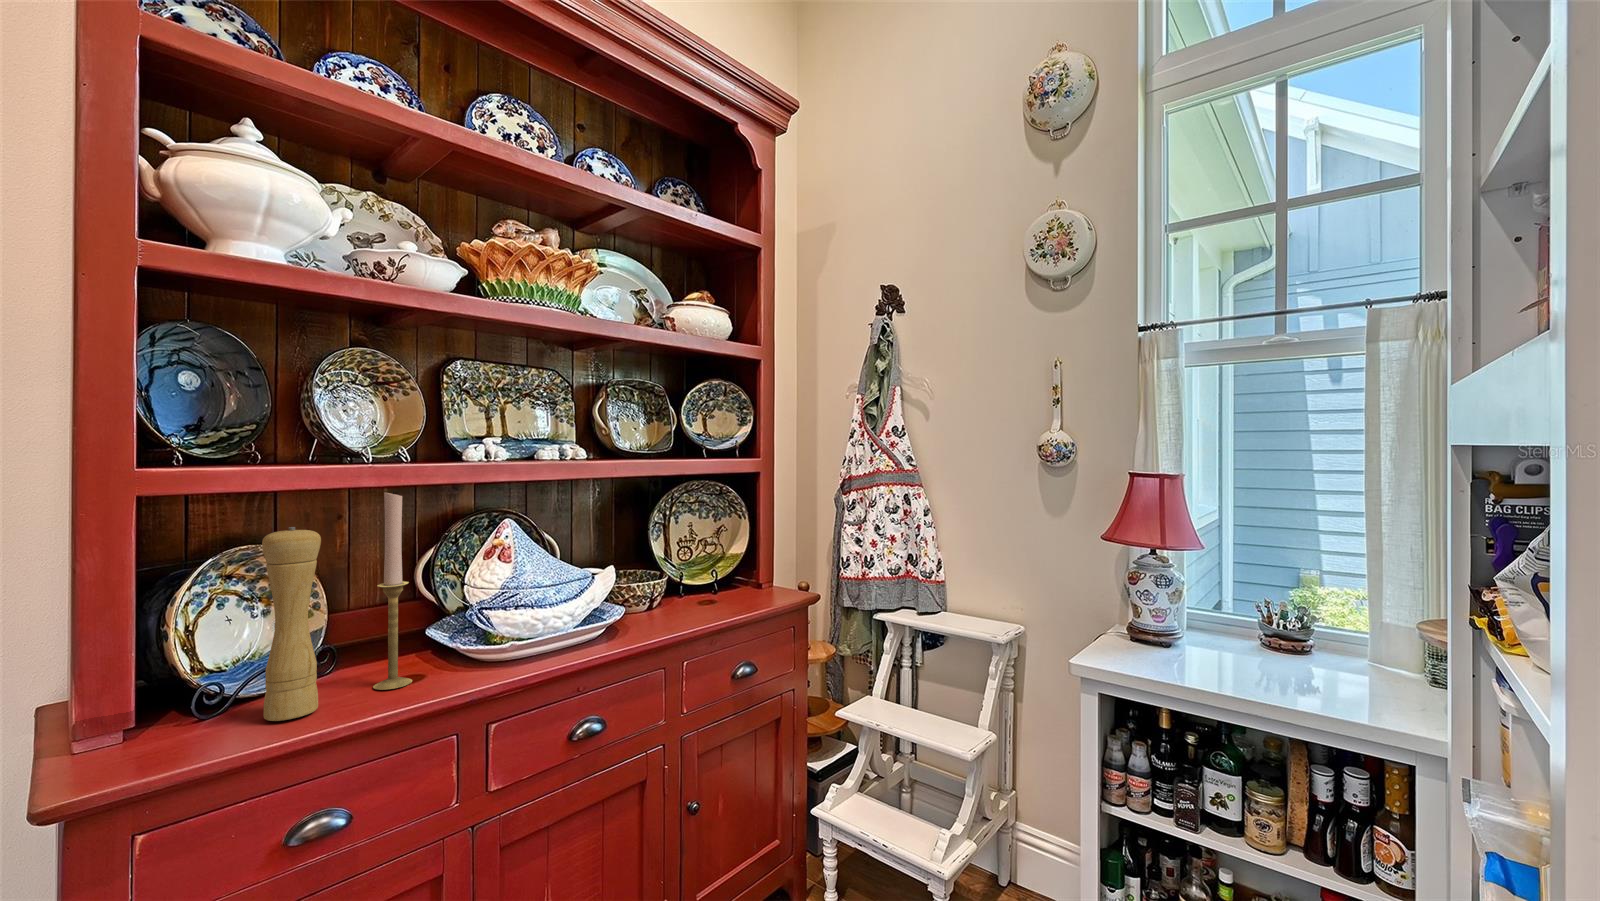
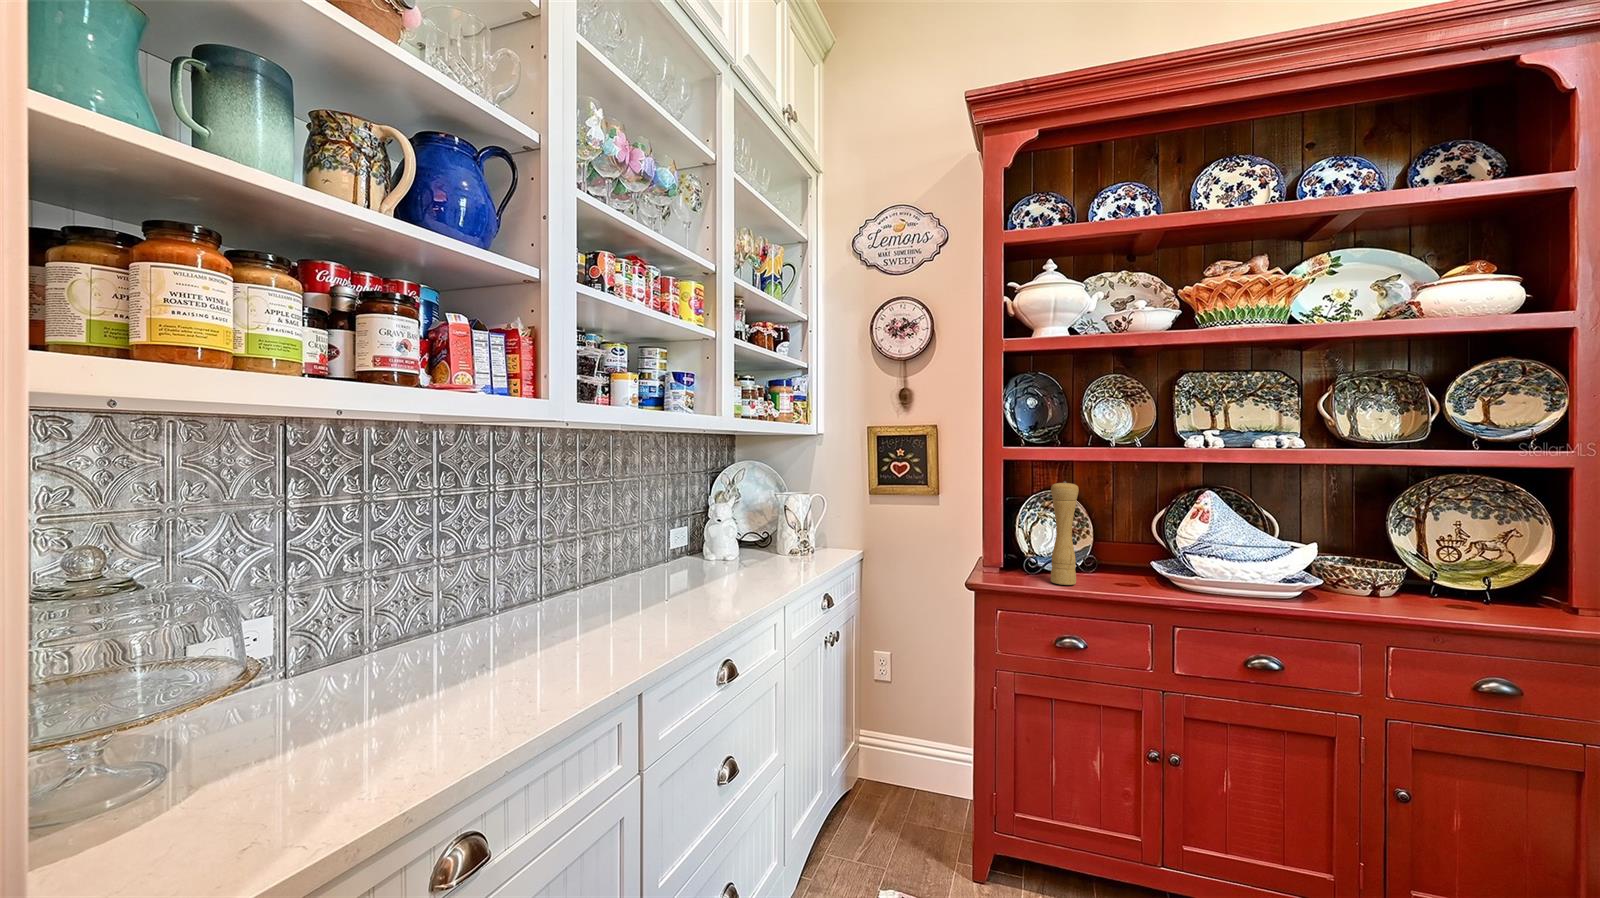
candlestick: present [373,490,412,690] -> none [1108,464,1131,587]

